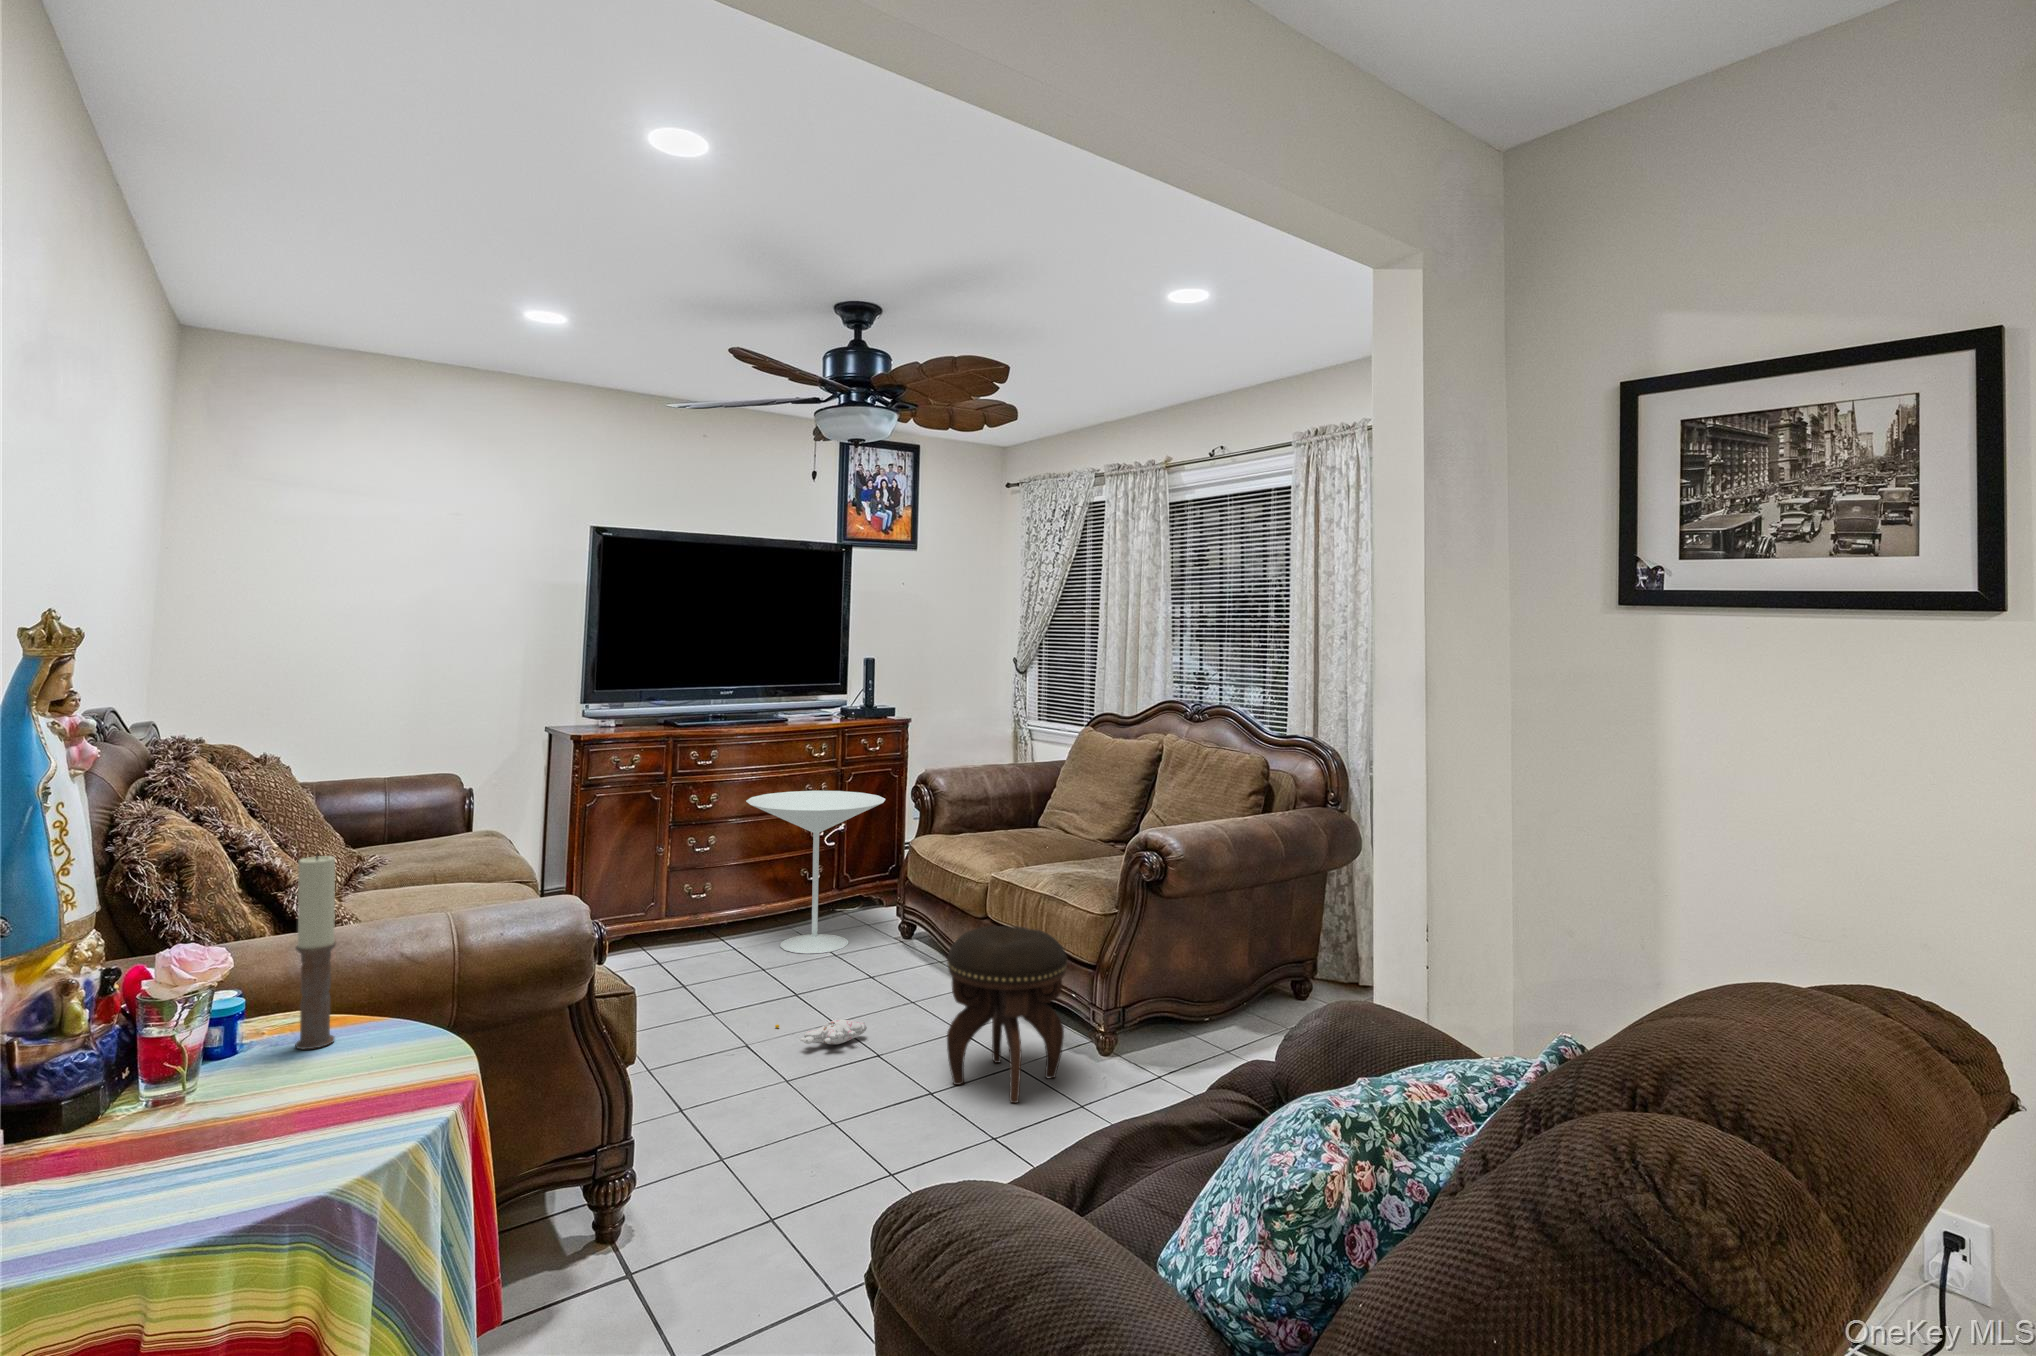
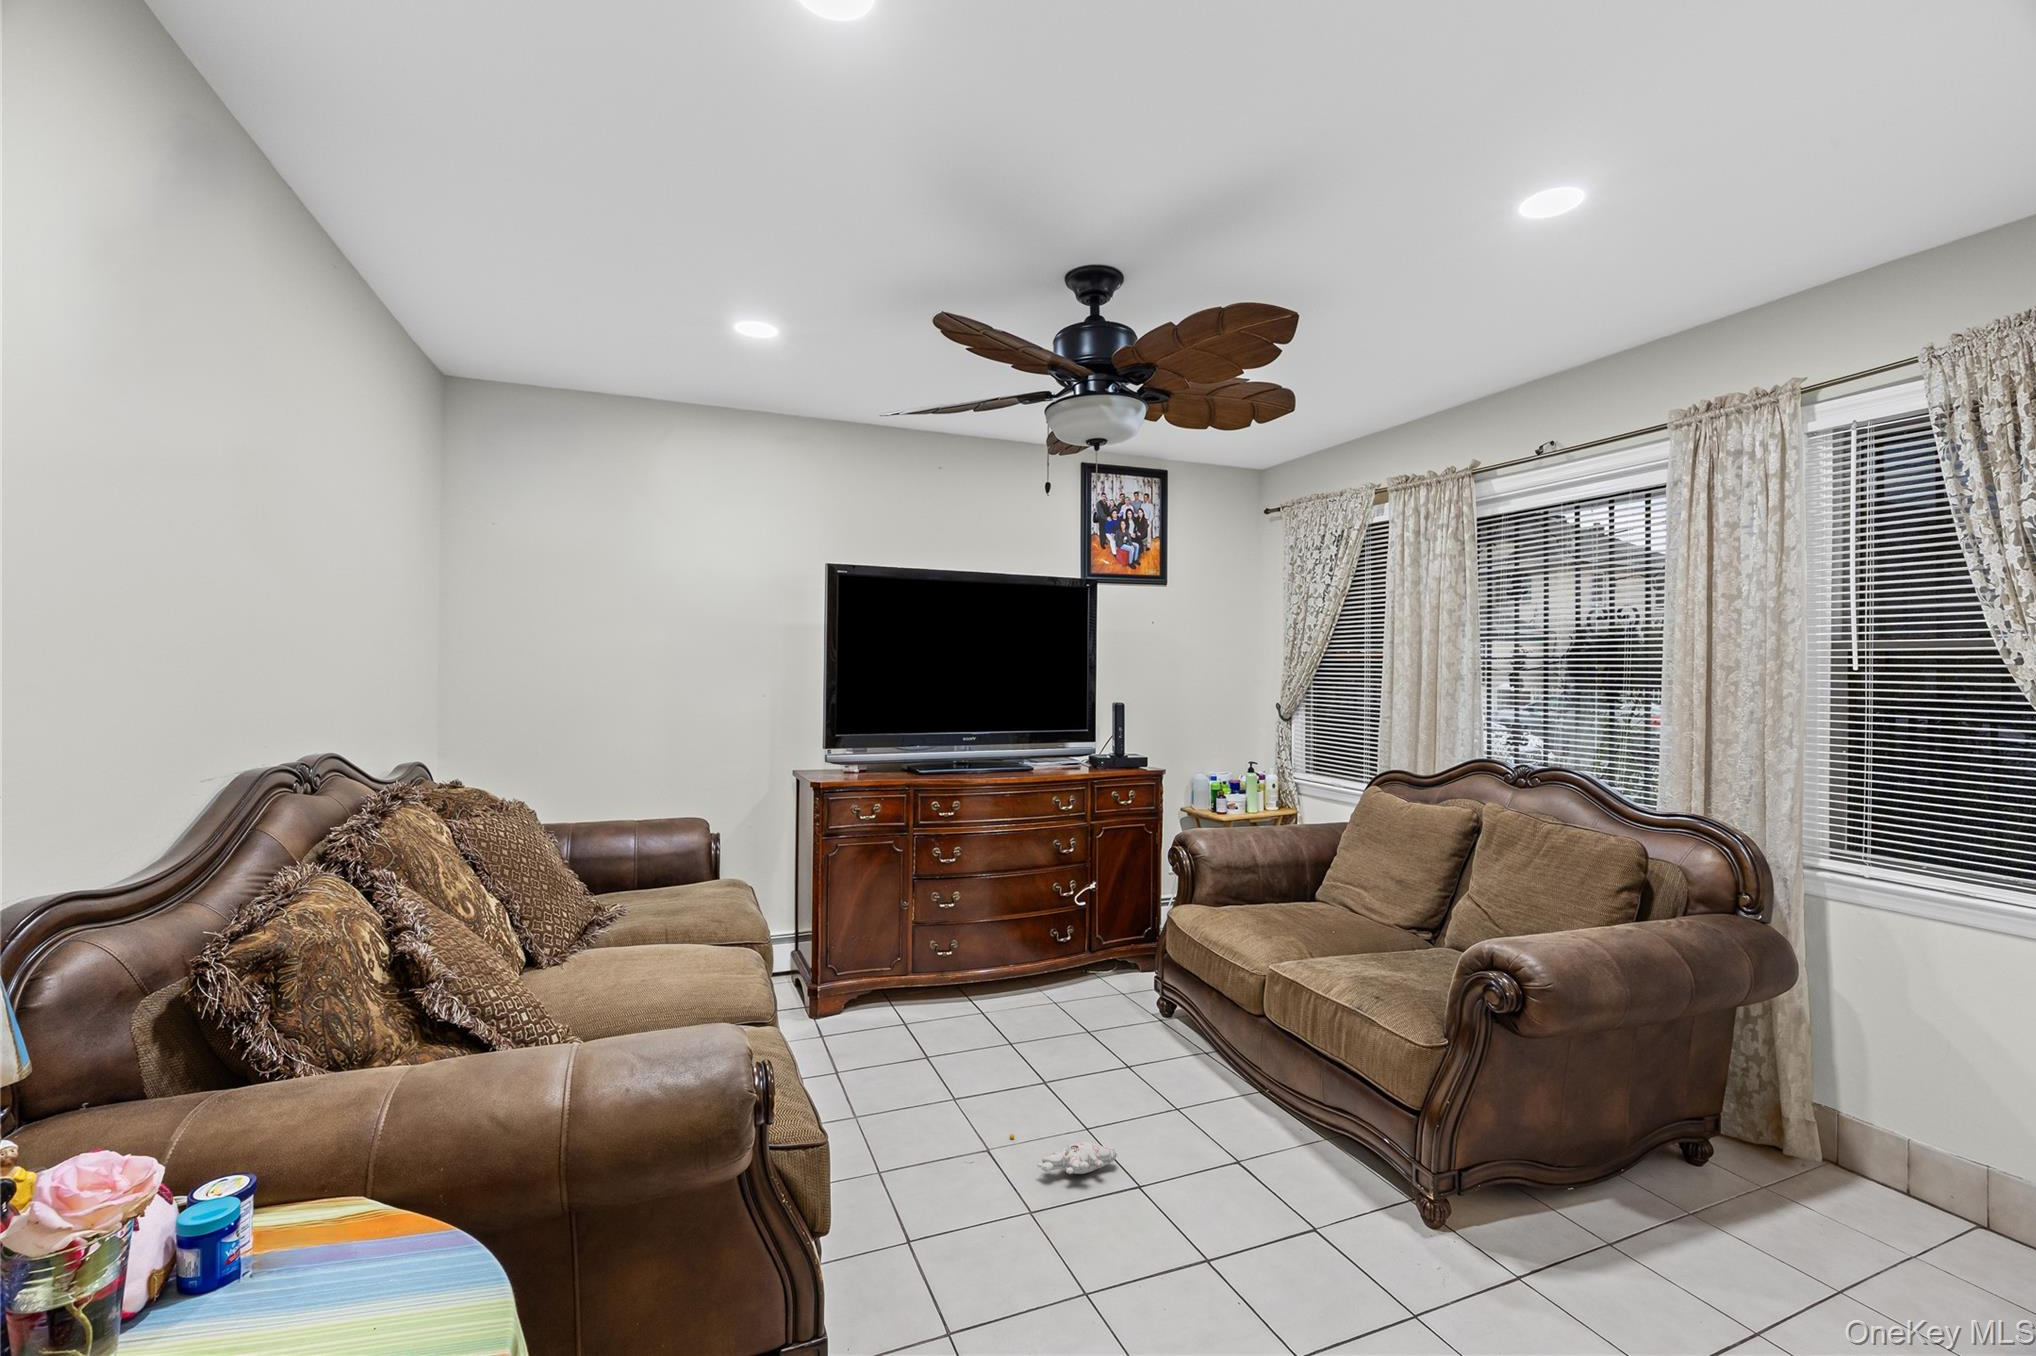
side table: present [746,791,885,954] -> none [985,846,1137,1034]
candle: present [295,853,336,1049] -> none [307,994,373,1286]
footstool: present [947,926,1067,1103] -> none [1221,1052,1387,1312]

